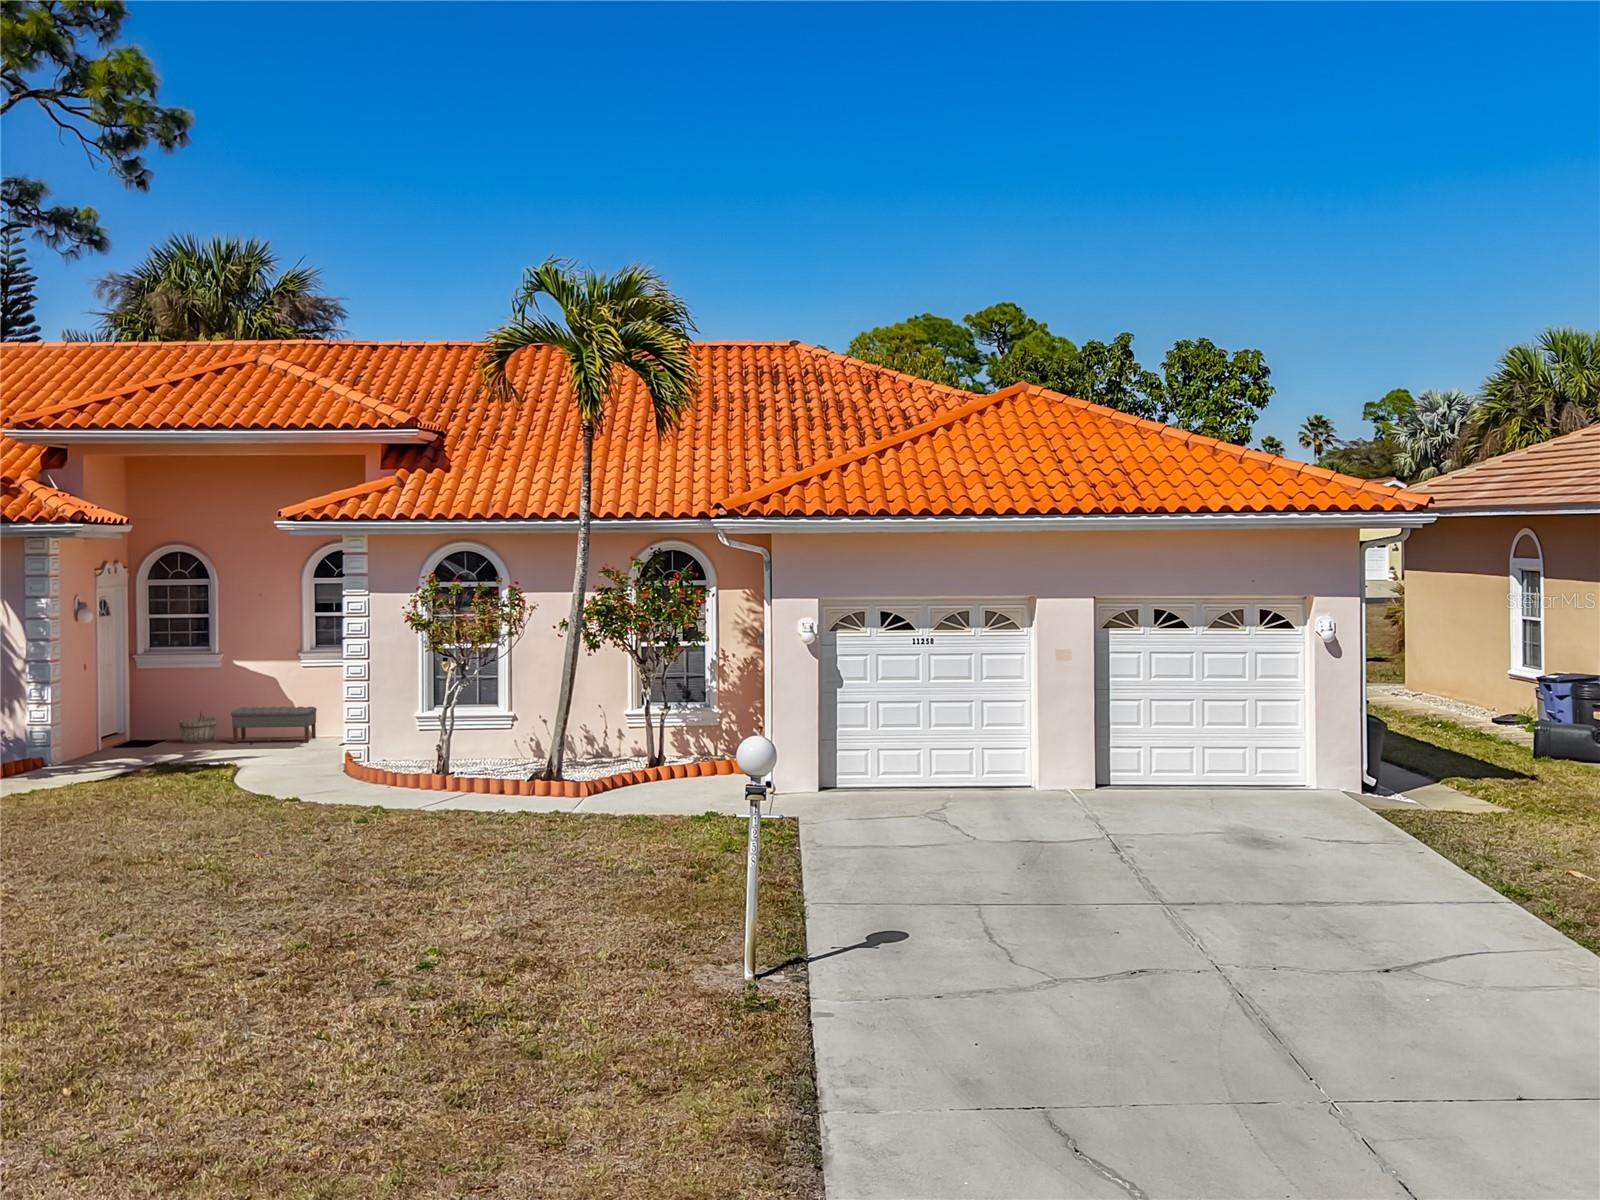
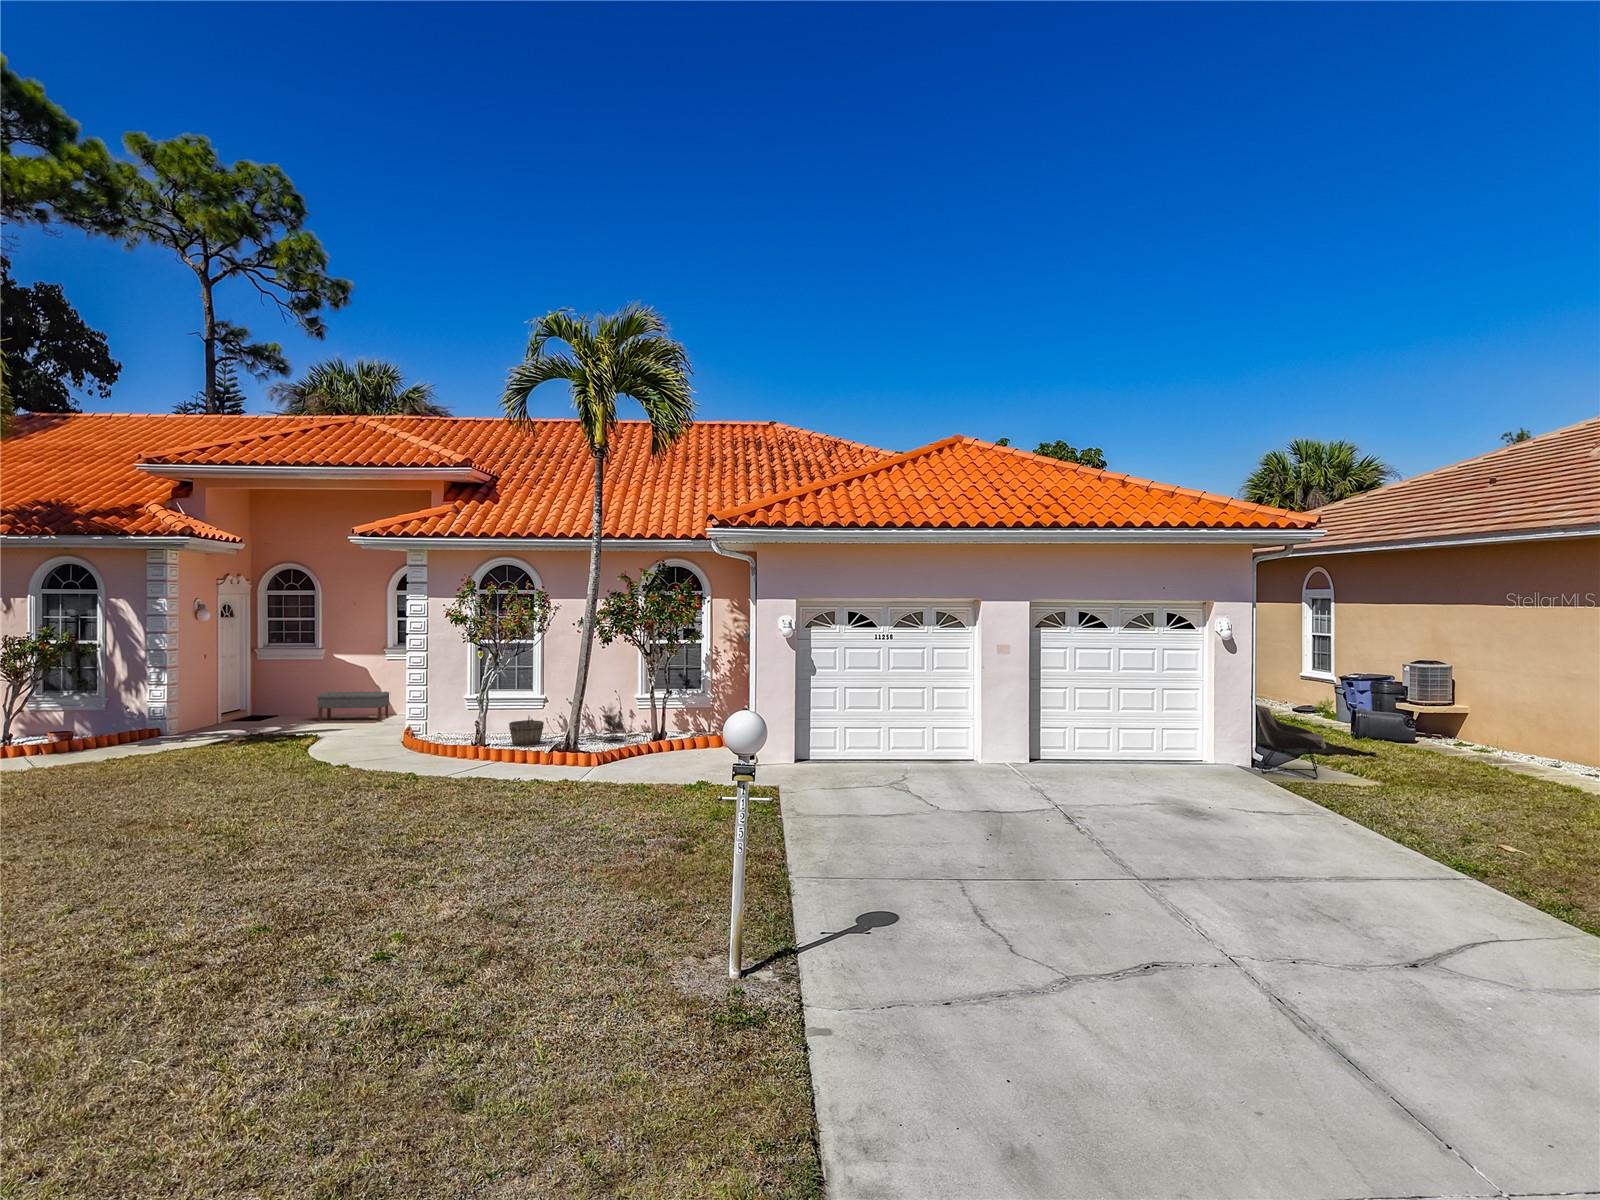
wooden bucket: present [178,712,217,743] -> present [509,717,544,745]
potted tree: none [585,720,615,769] -> present [603,708,624,743]
lounge chair: none [1375,721,1454,809] -> present [1257,705,1326,780]

